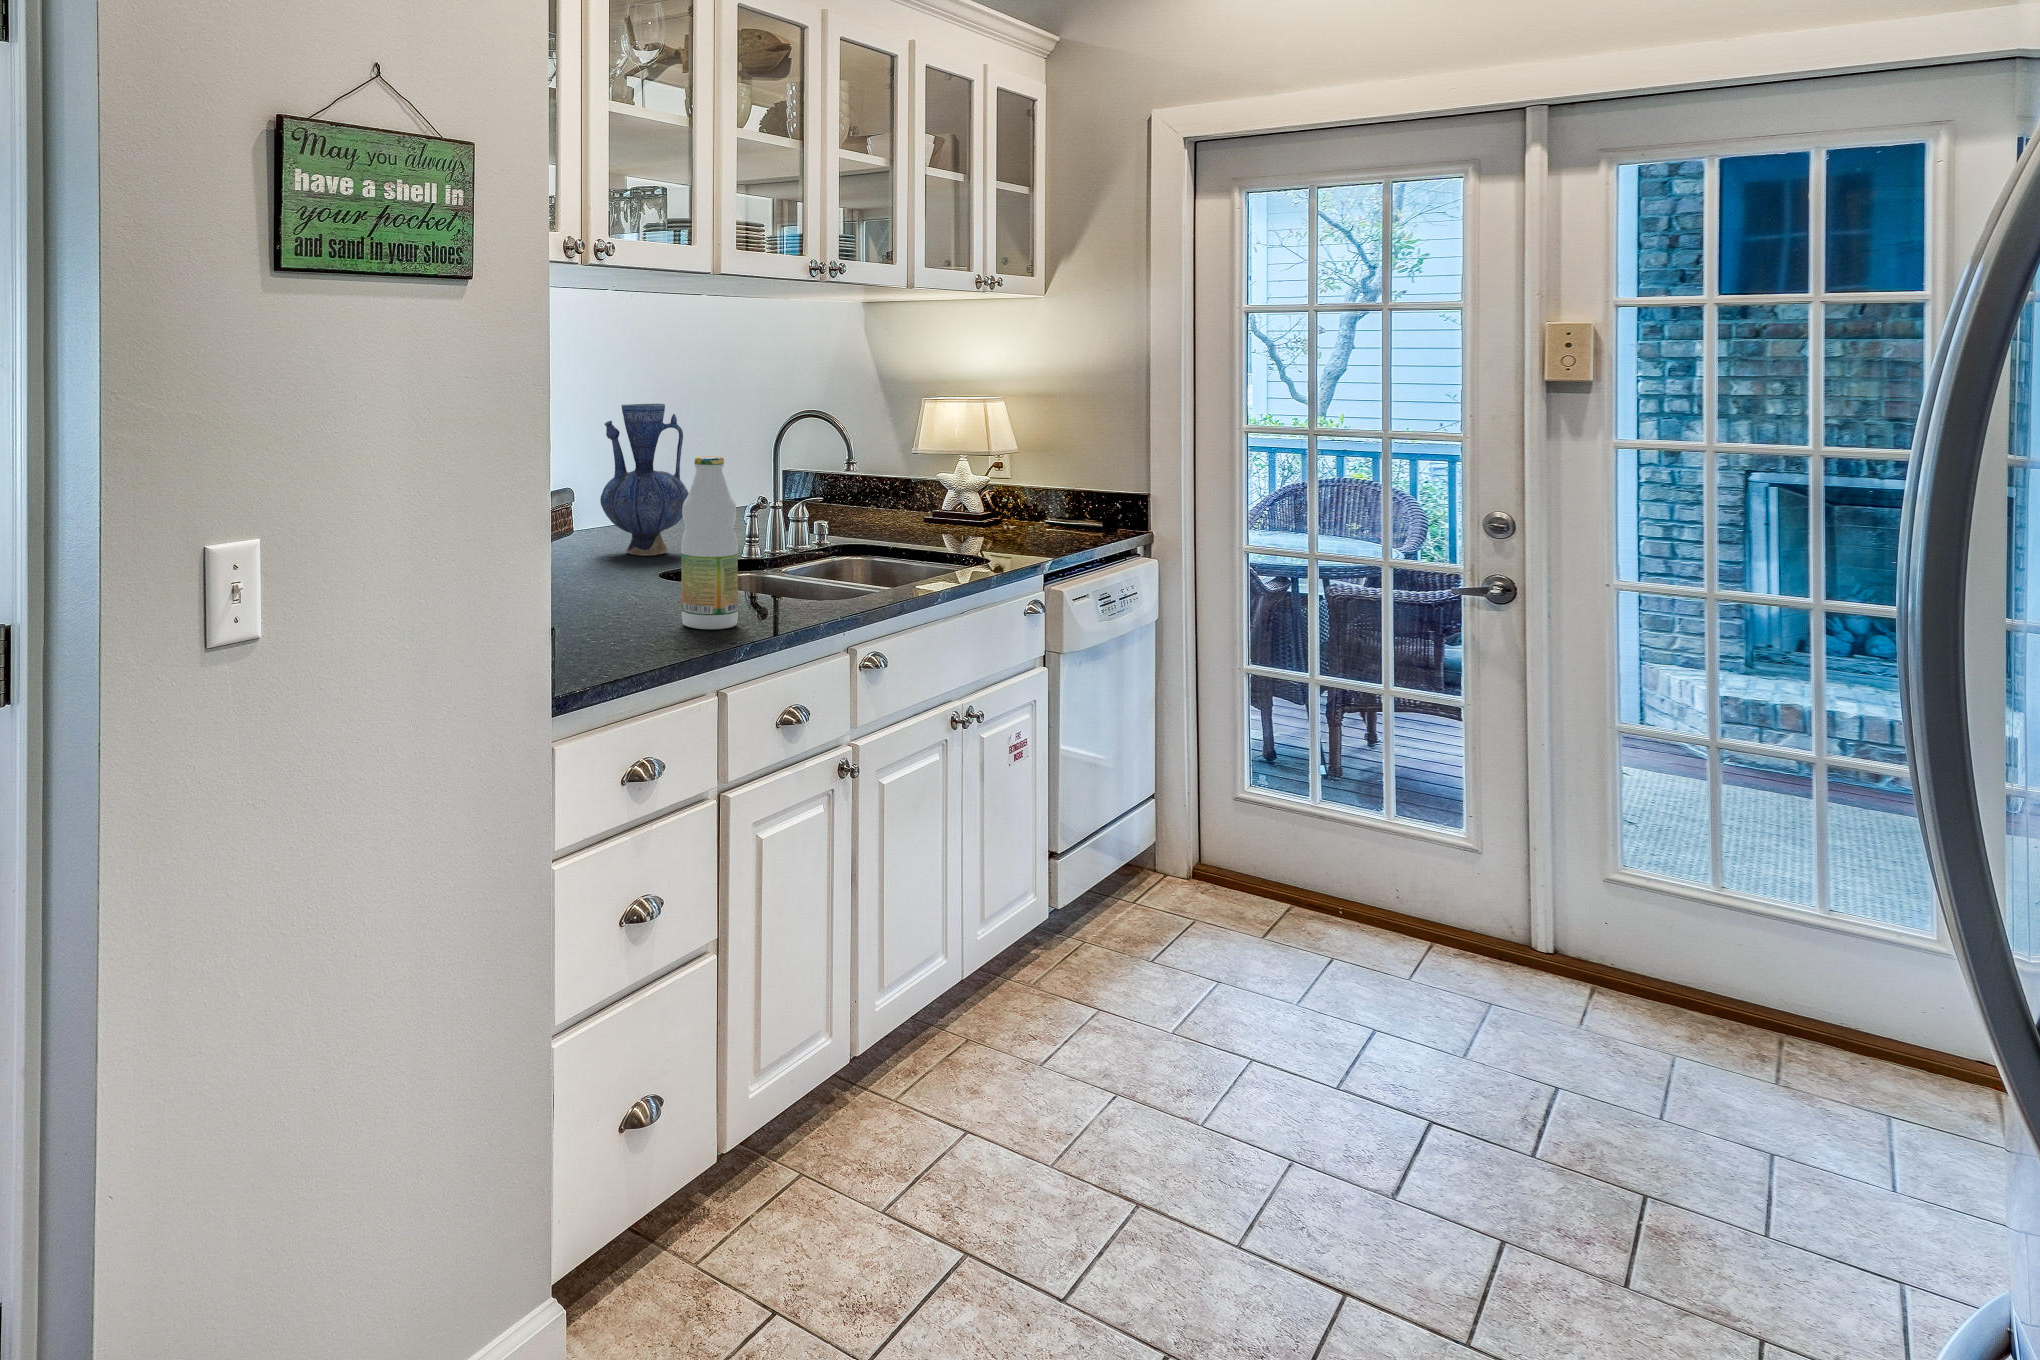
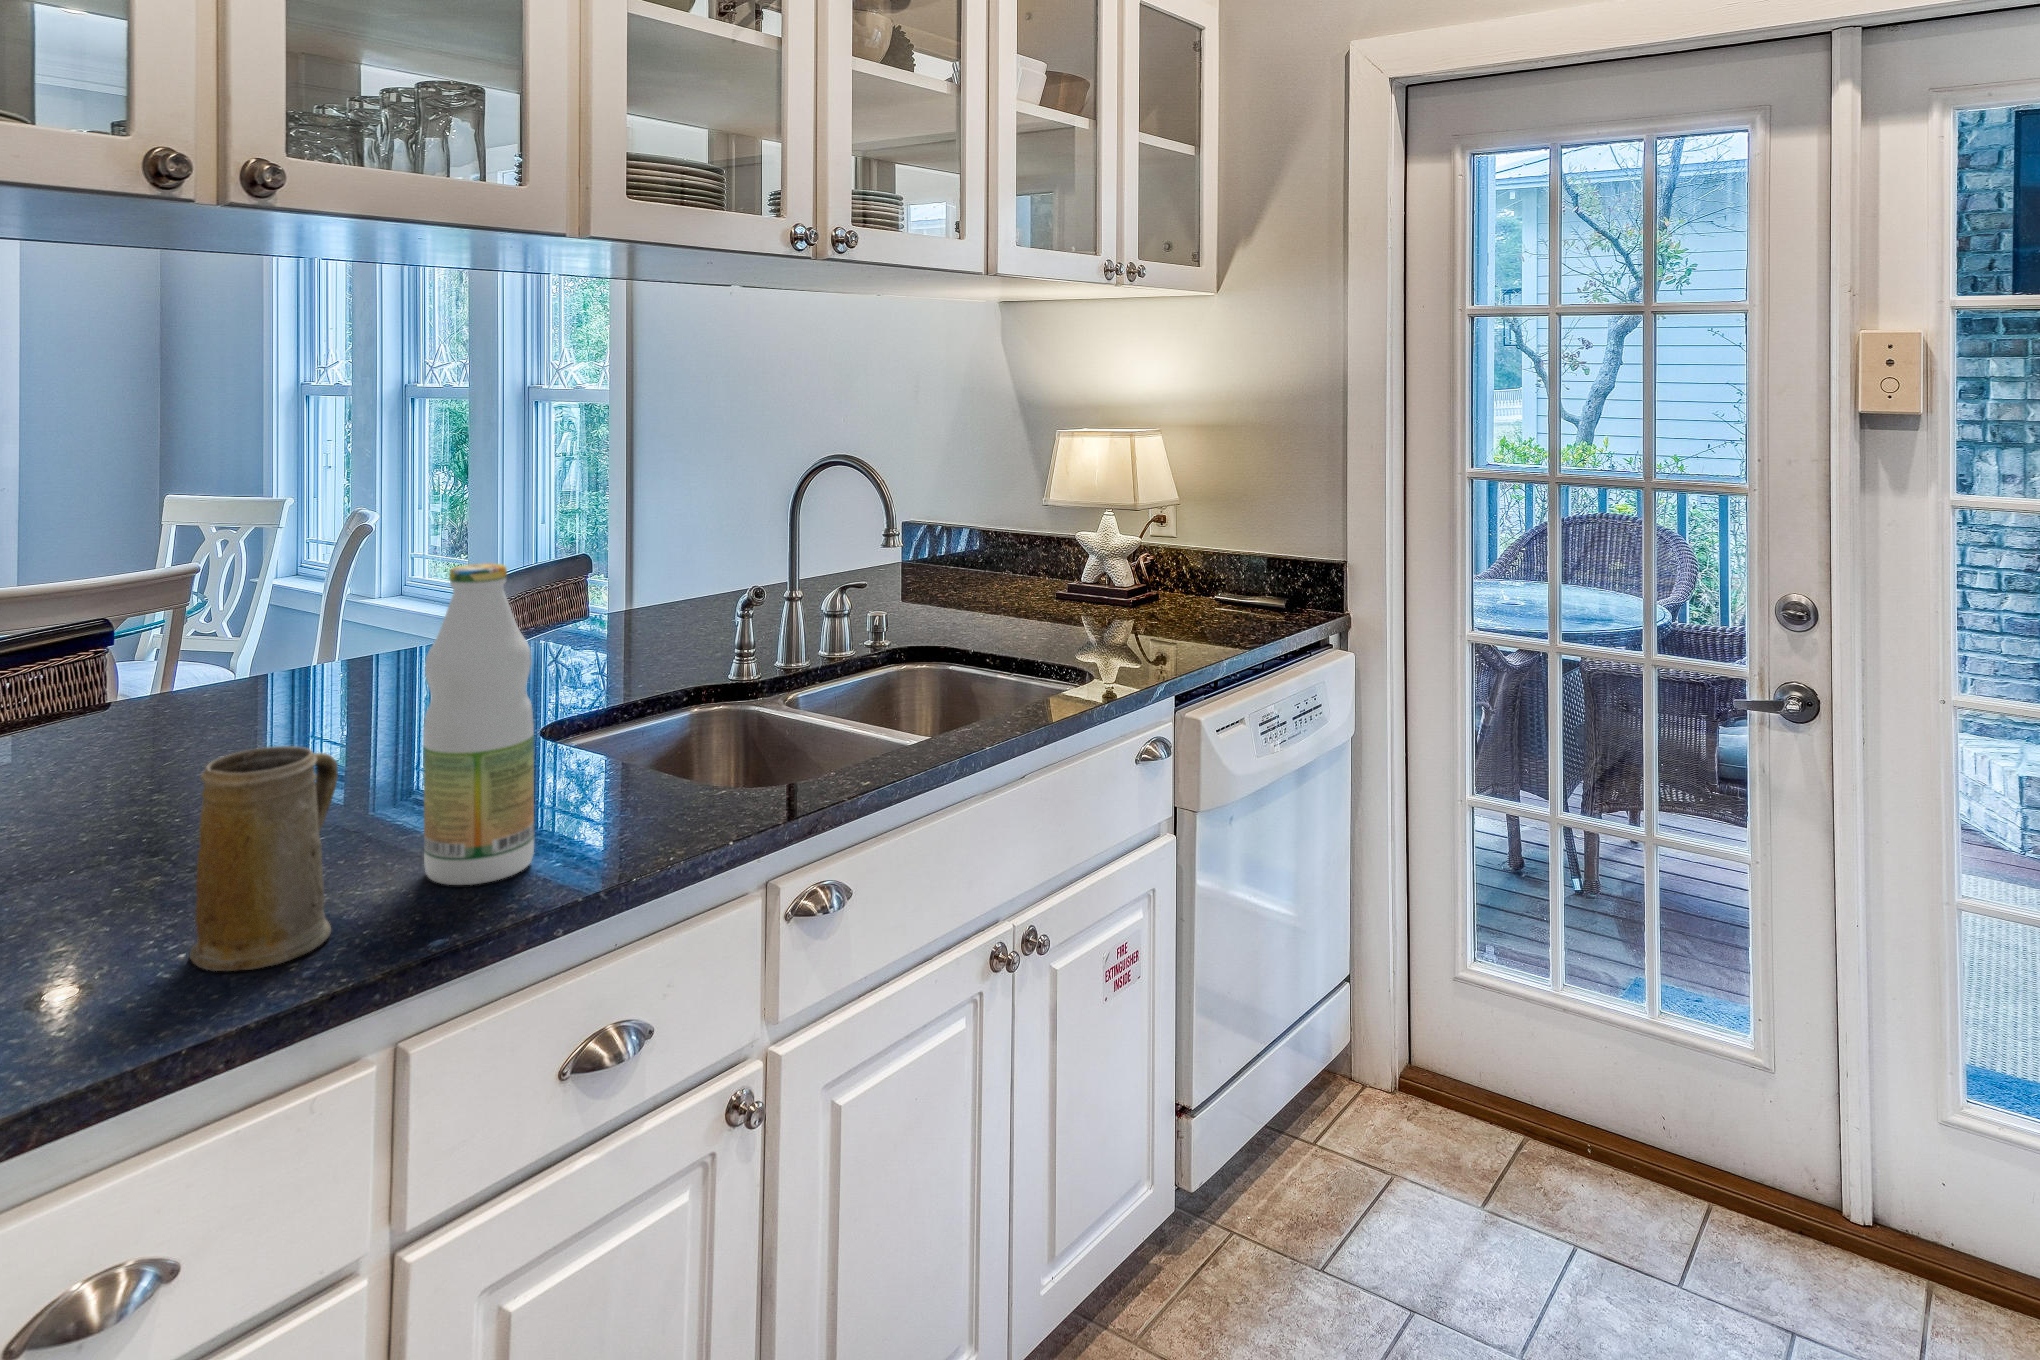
vase: present [600,404,689,556] -> none [533,446,673,674]
mug: none [609,544,672,650] -> present [190,746,338,971]

